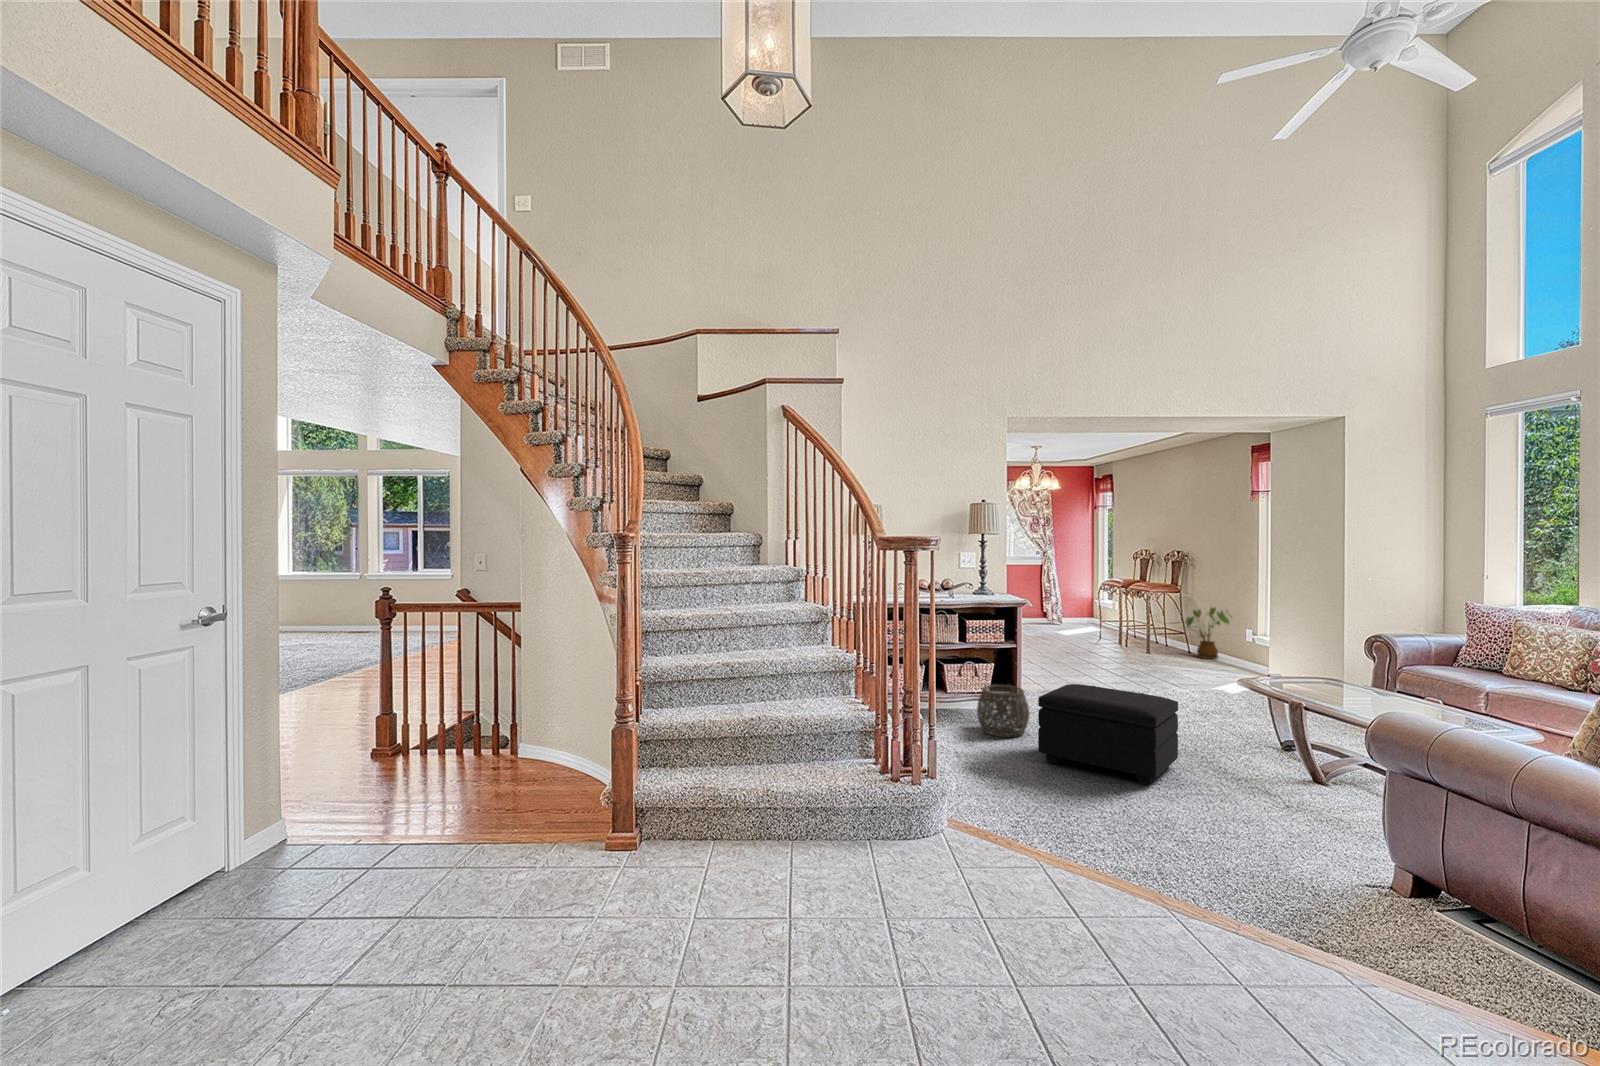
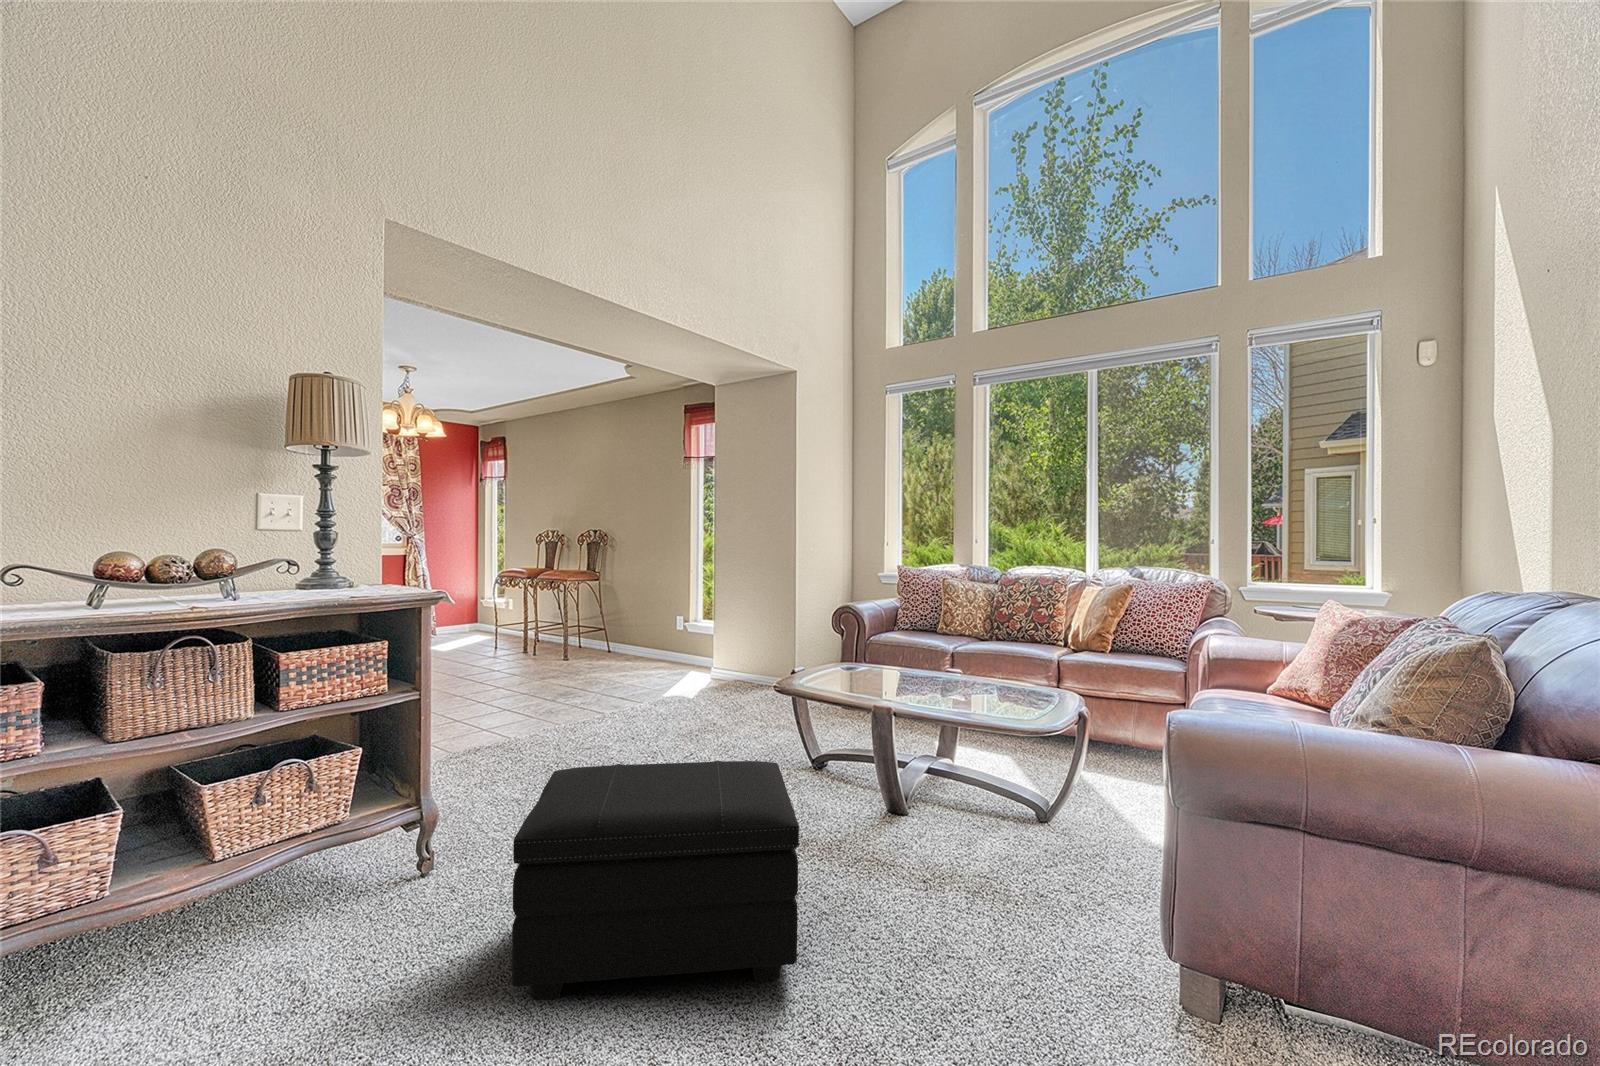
house plant: present [1186,607,1229,659] -> none [613,594,667,659]
woven basket: present [977,685,1029,738] -> none [309,794,457,946]

